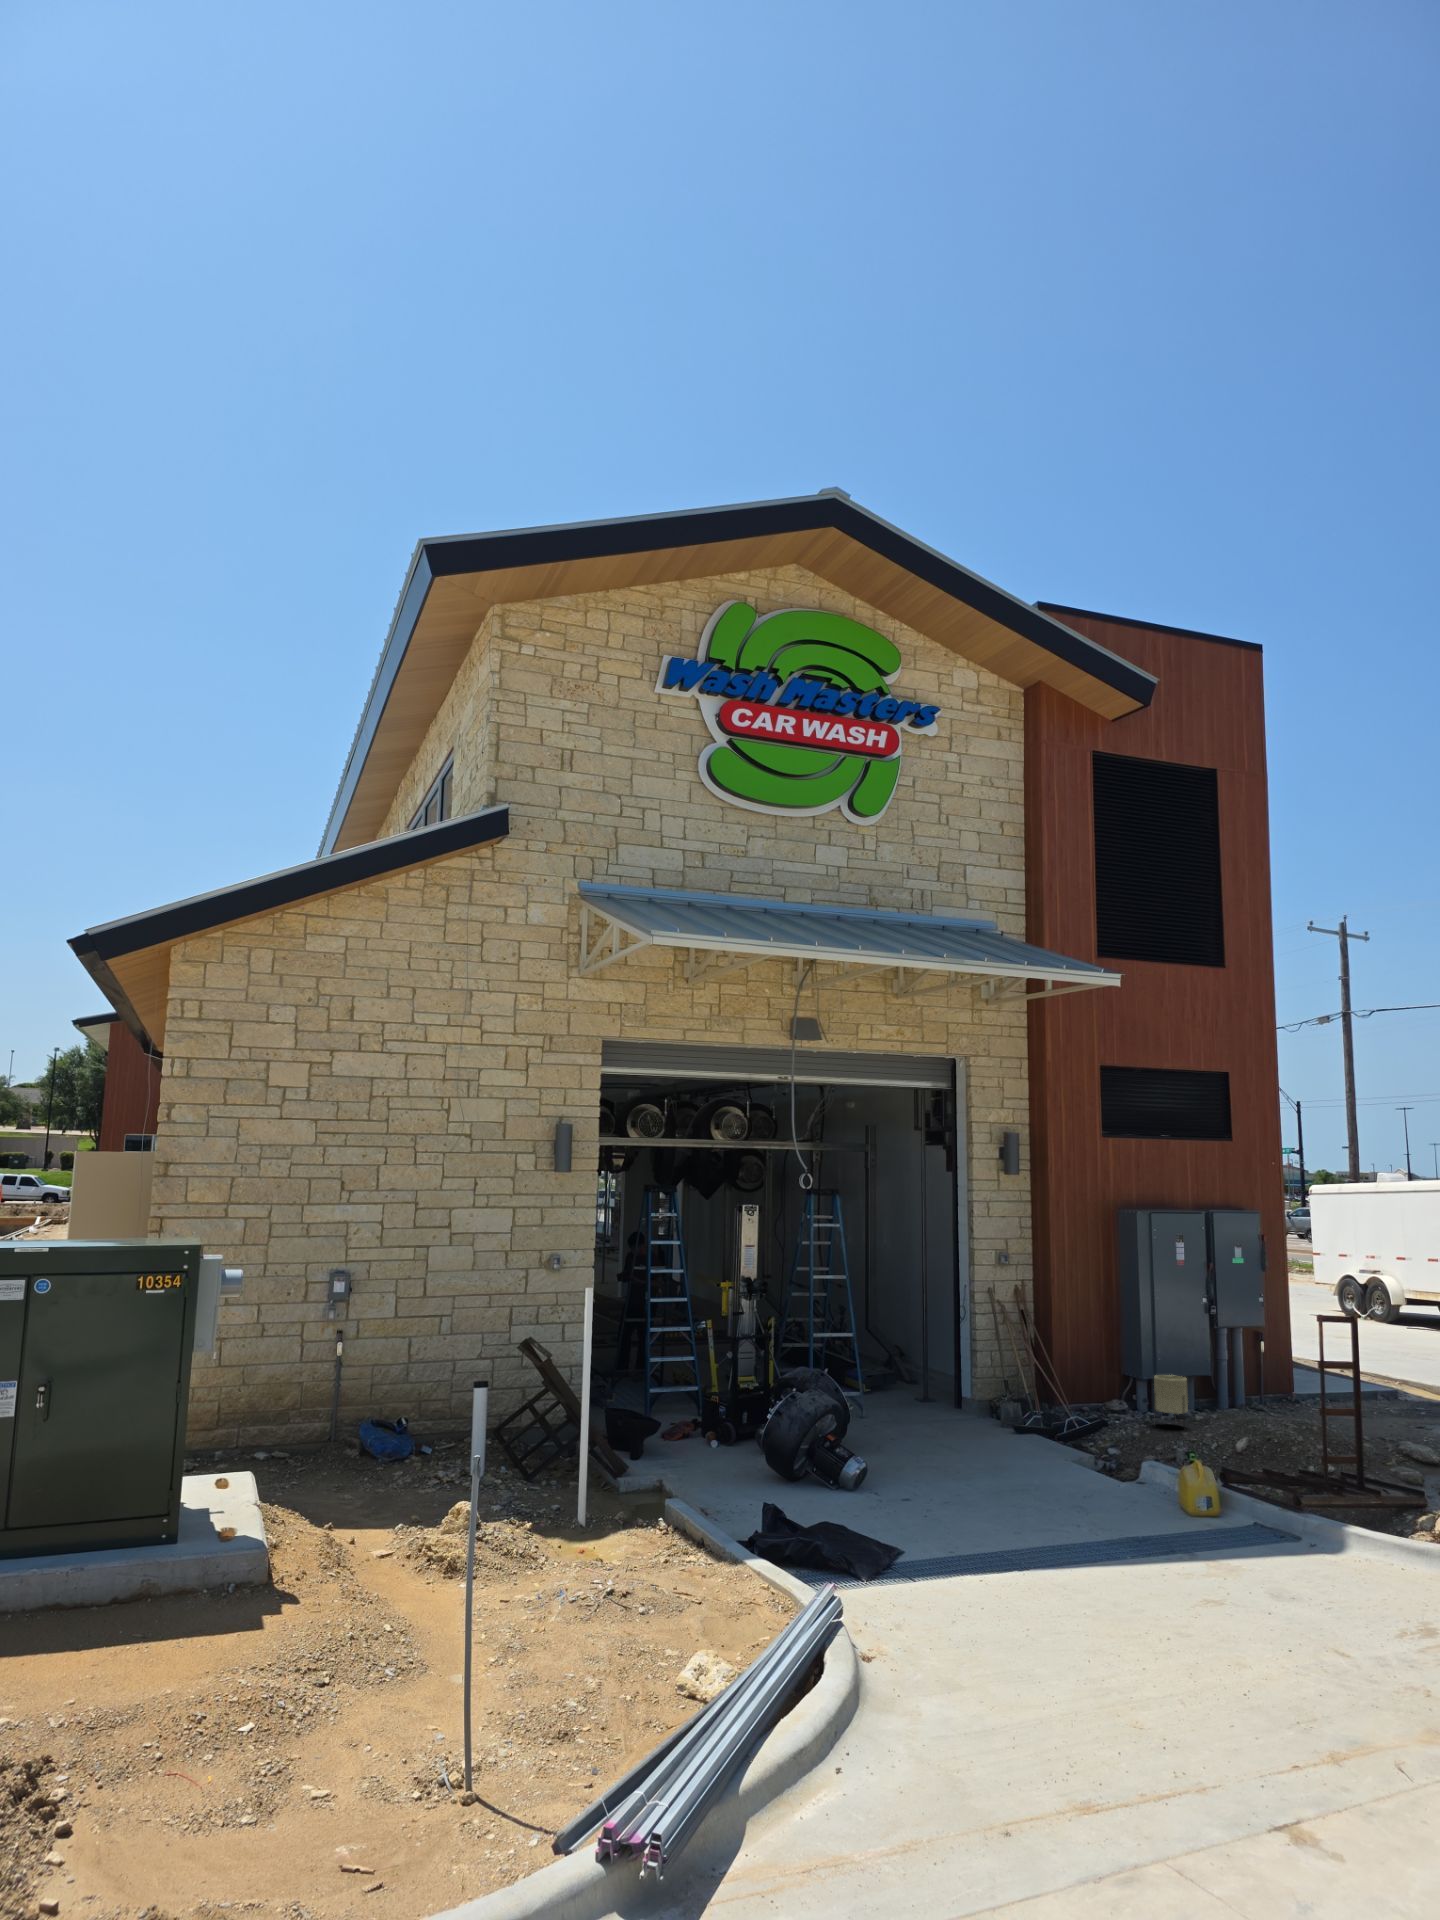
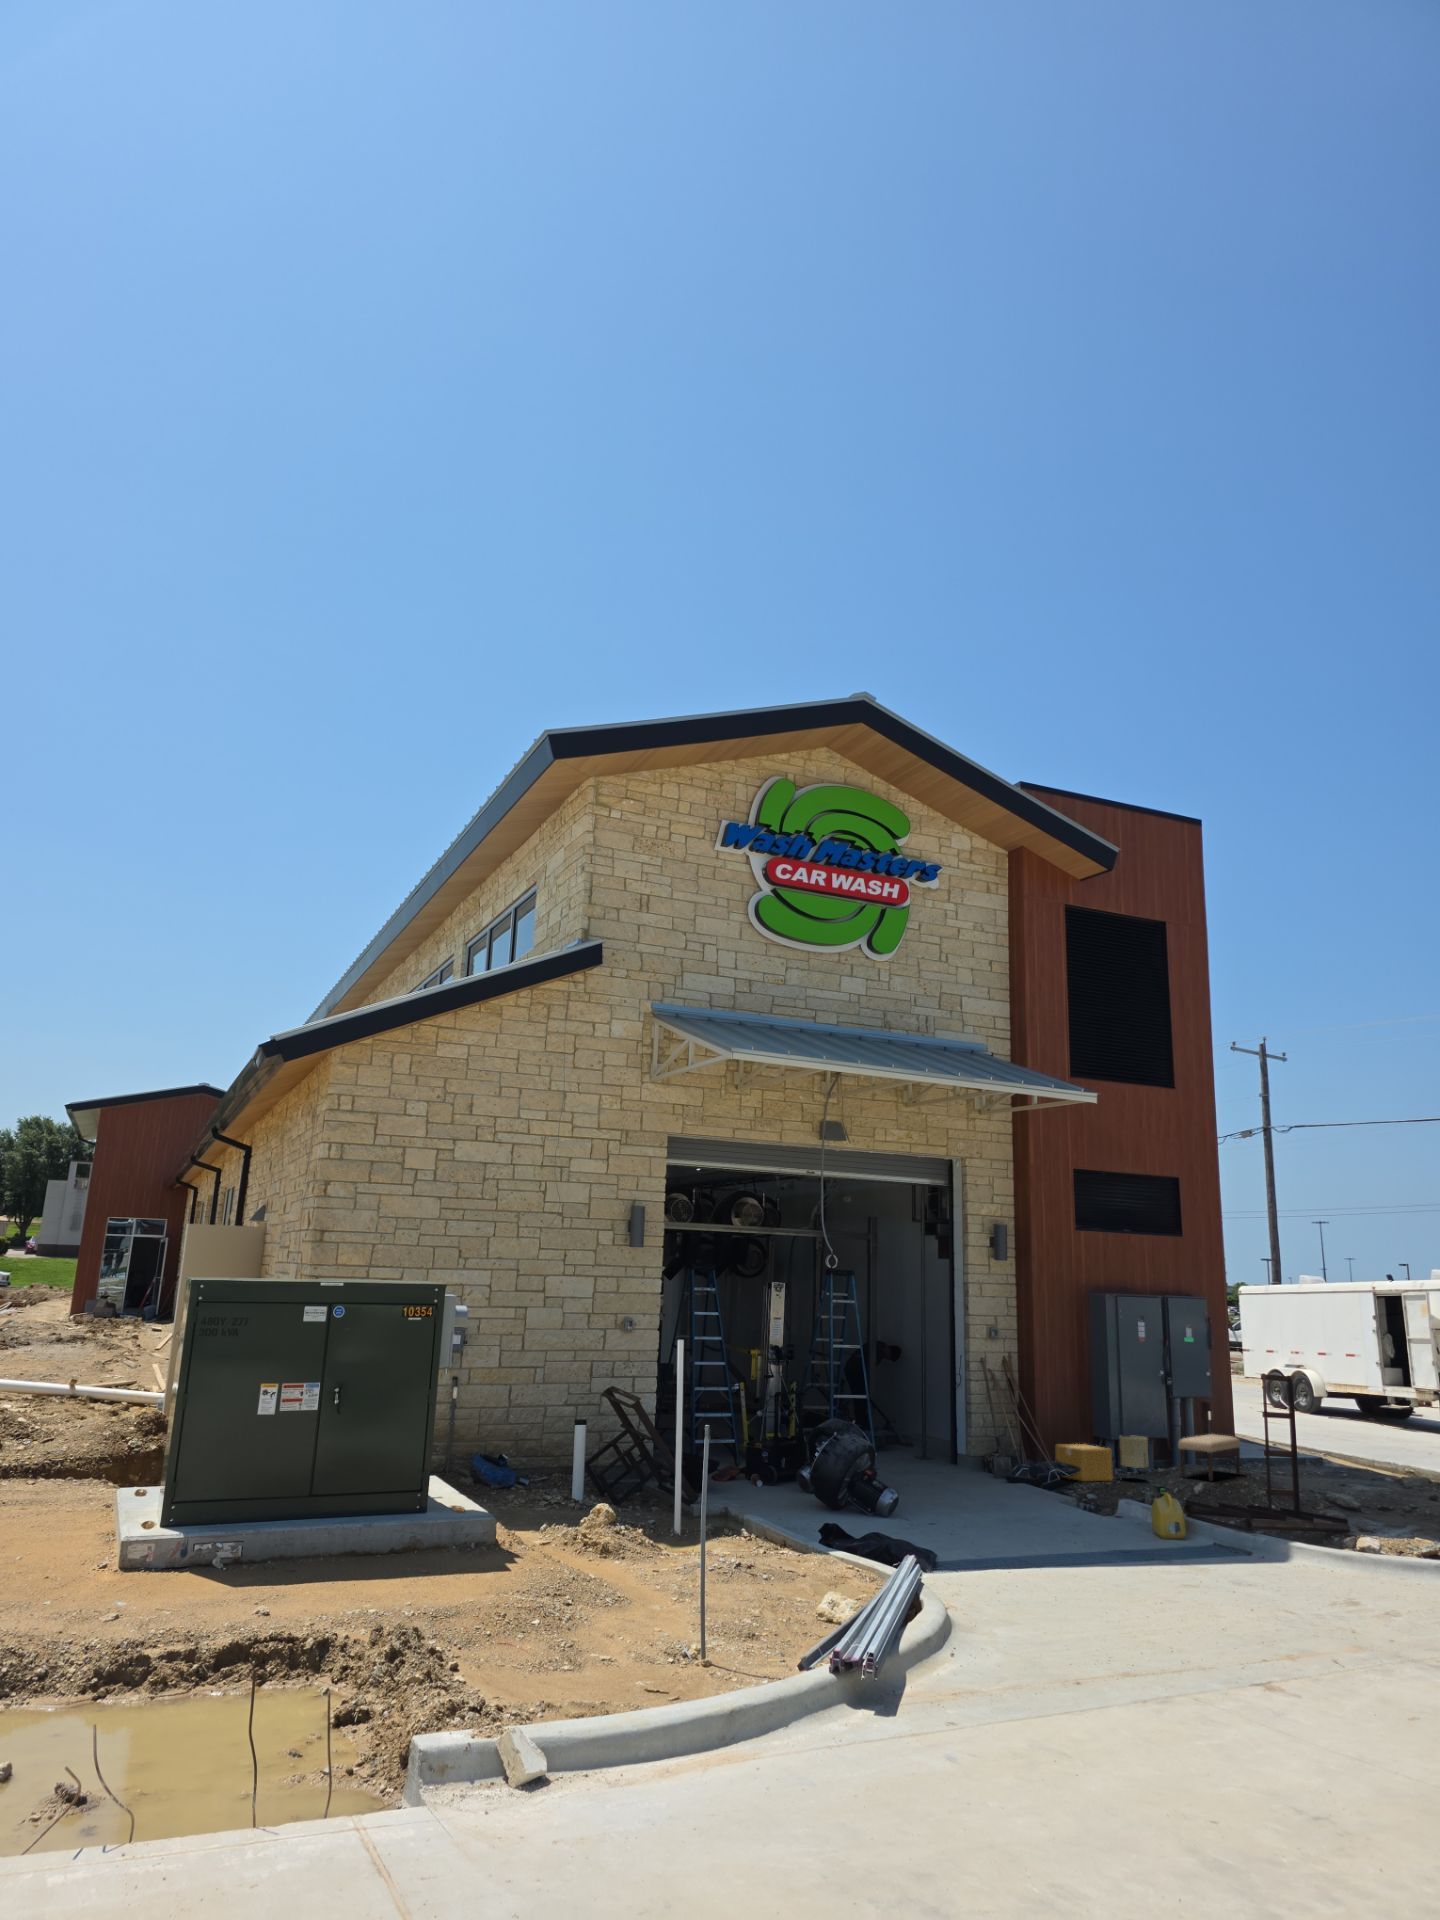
bench: none [1225,1369,1300,1427] -> present [1178,1434,1241,1481]
cardboard box: none [1078,1385,1145,1431] -> present [1055,1444,1113,1481]

